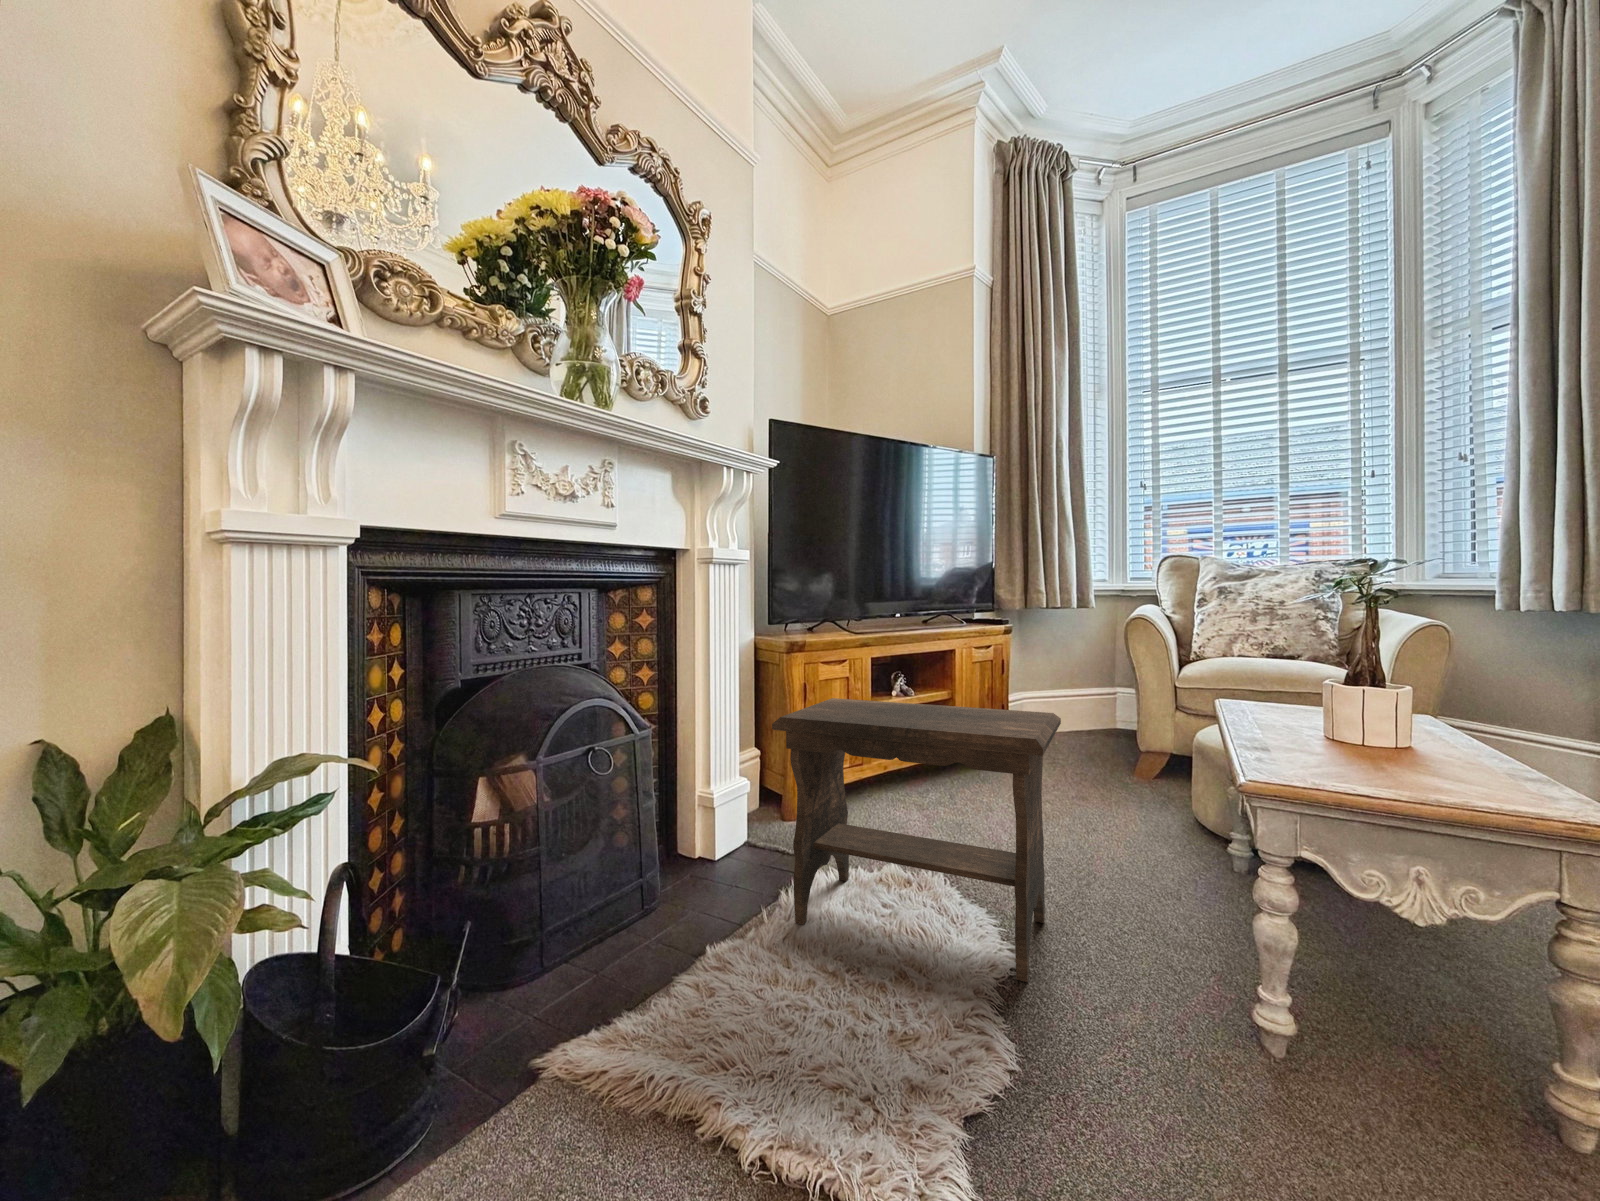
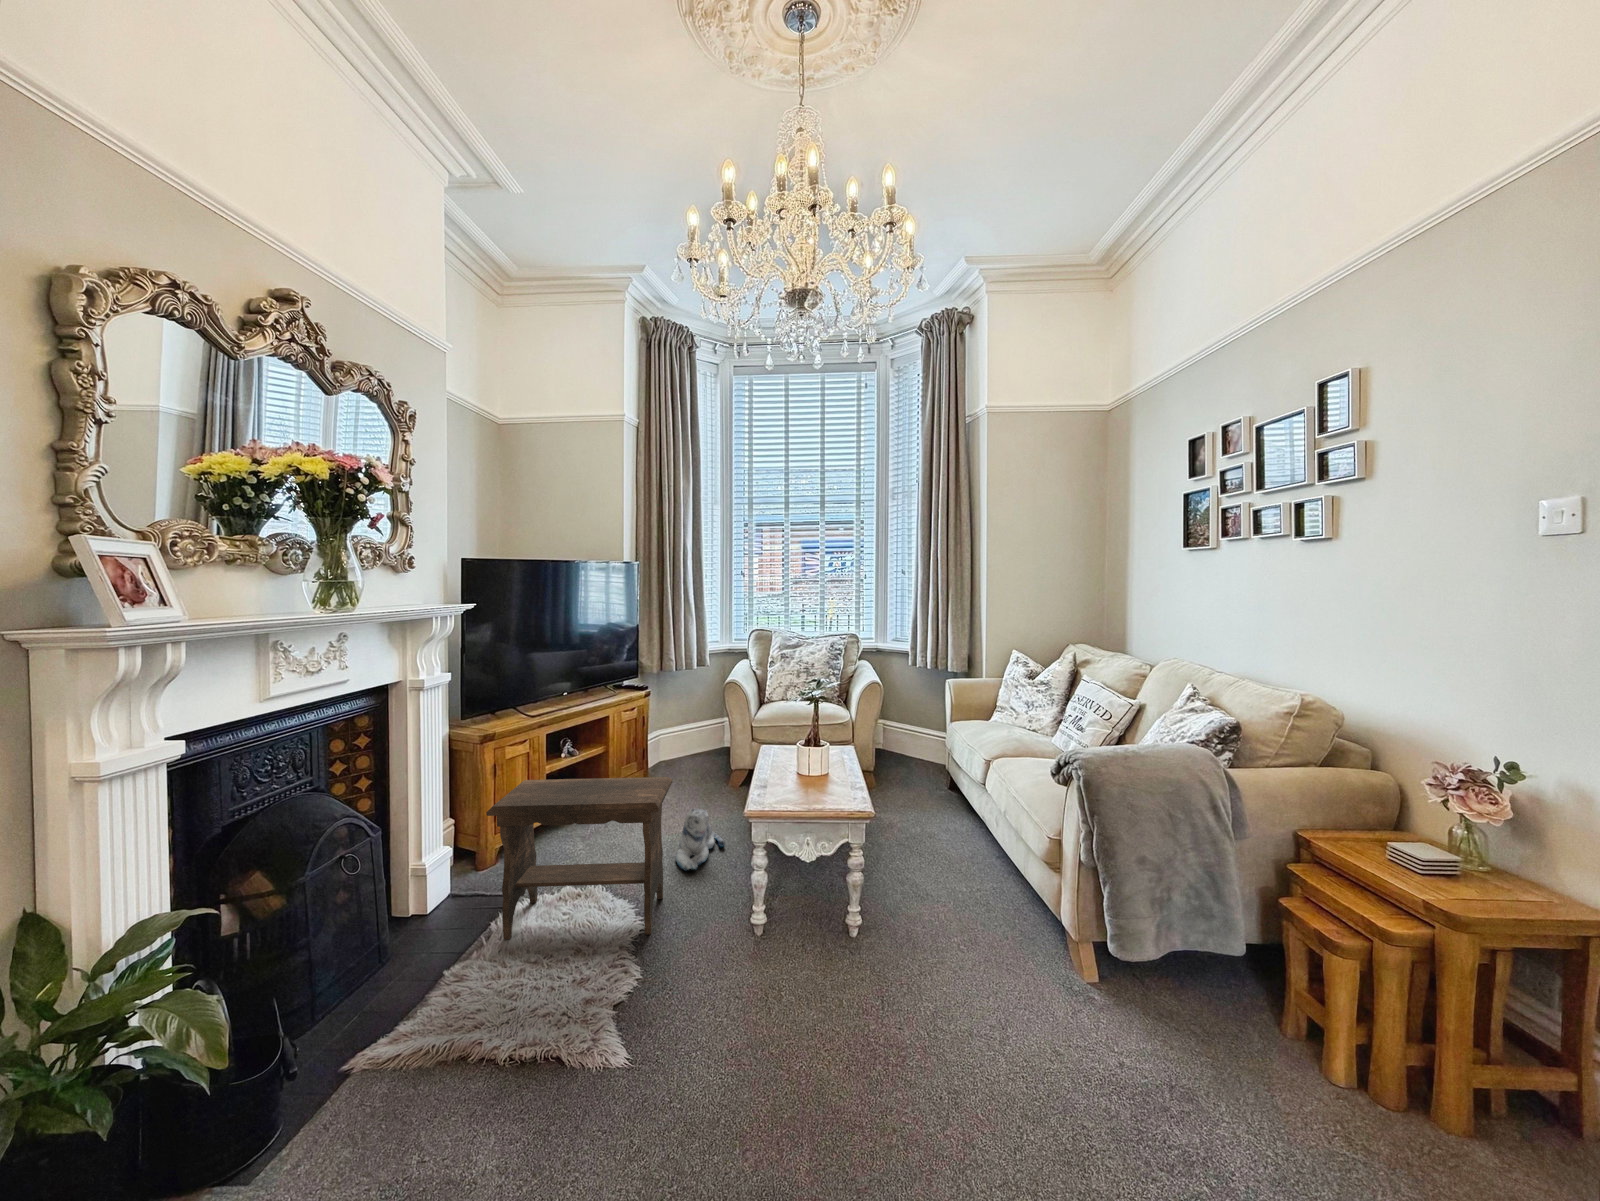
plush toy: none [1061,786,1148,888] -> present [676,809,724,871]

